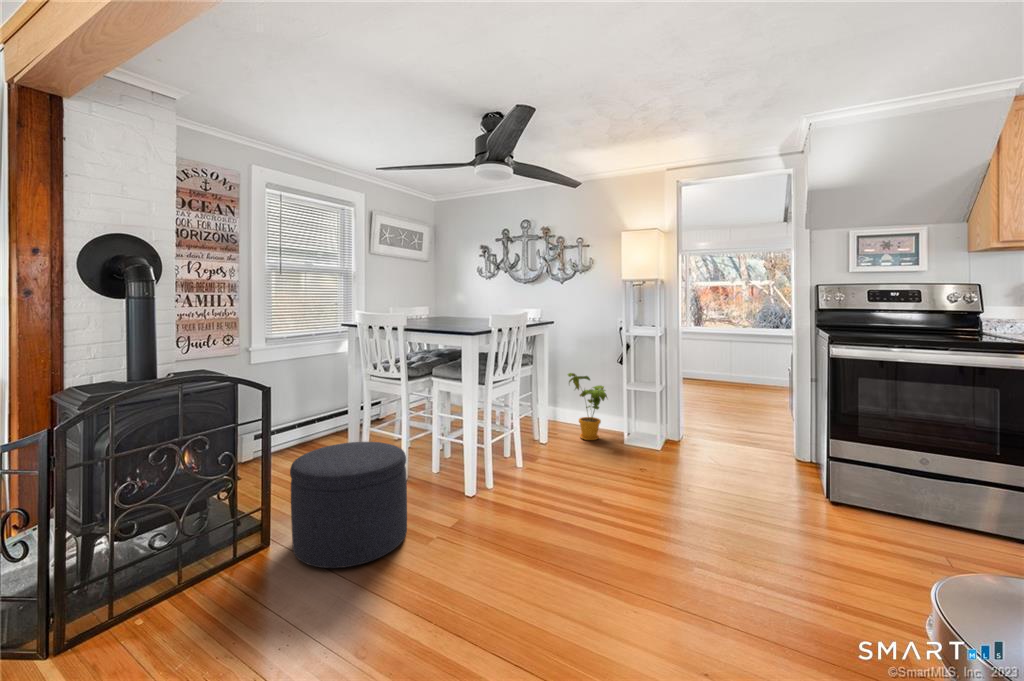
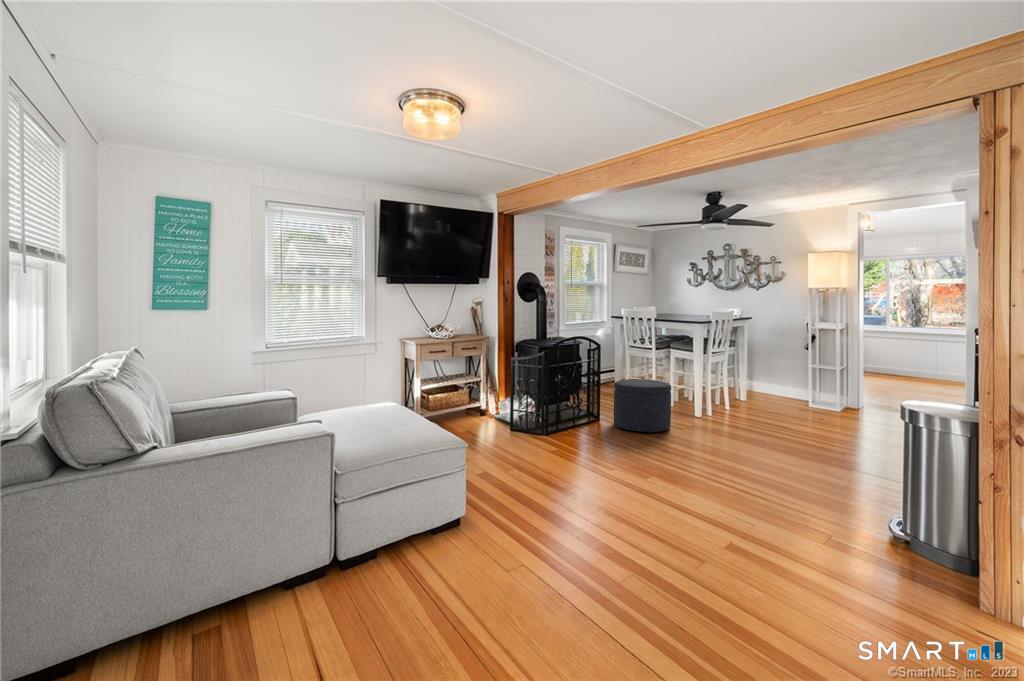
house plant: present [568,373,607,440] -> none [762,354,795,404]

